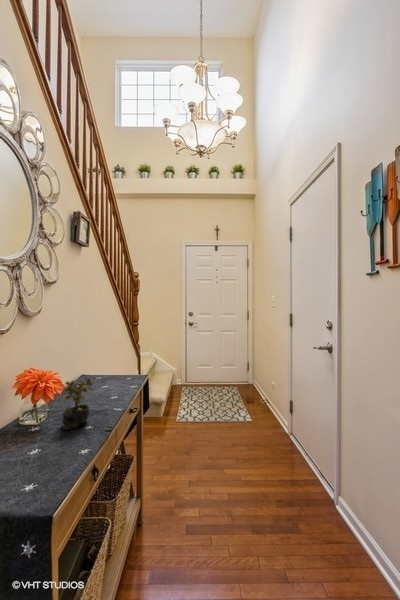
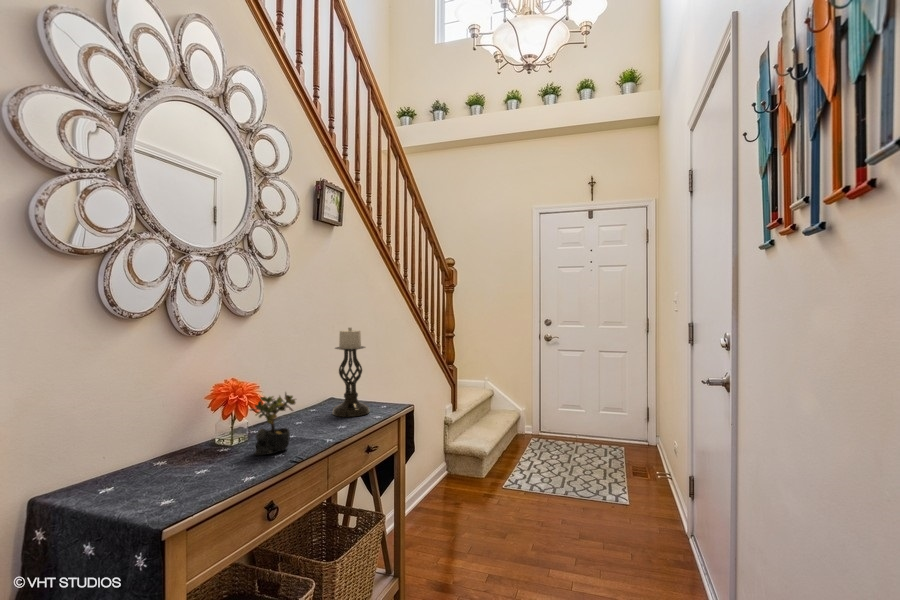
candle holder: none [93,322,121,389] -> present [333,328,370,417]

